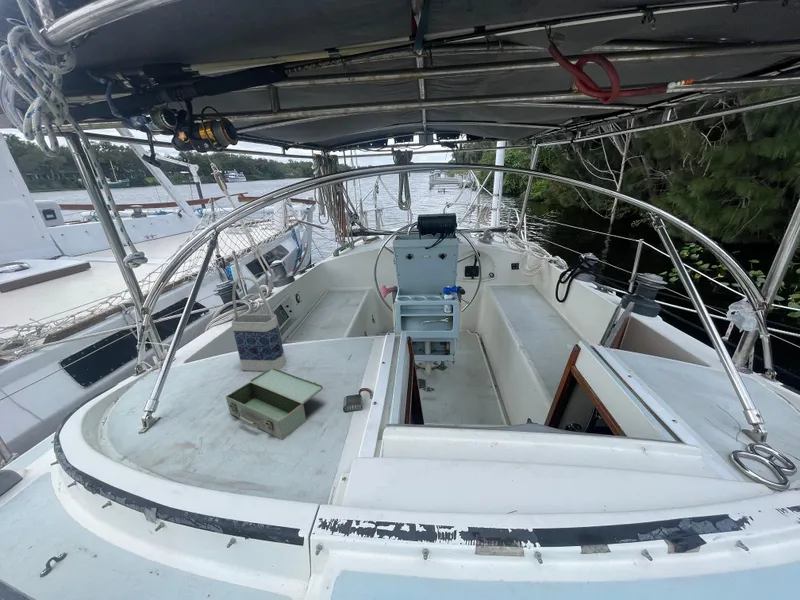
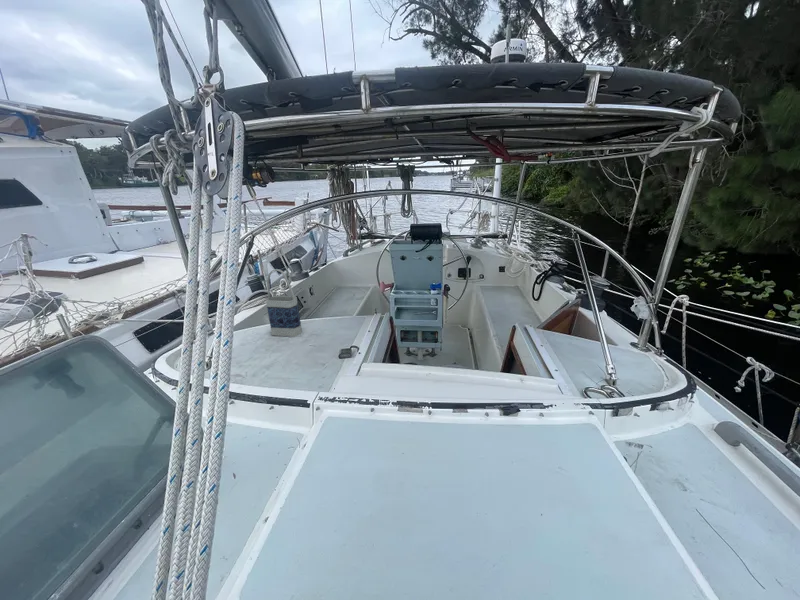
toolbox: present [226,368,323,440] -> none [264,332,327,372]

